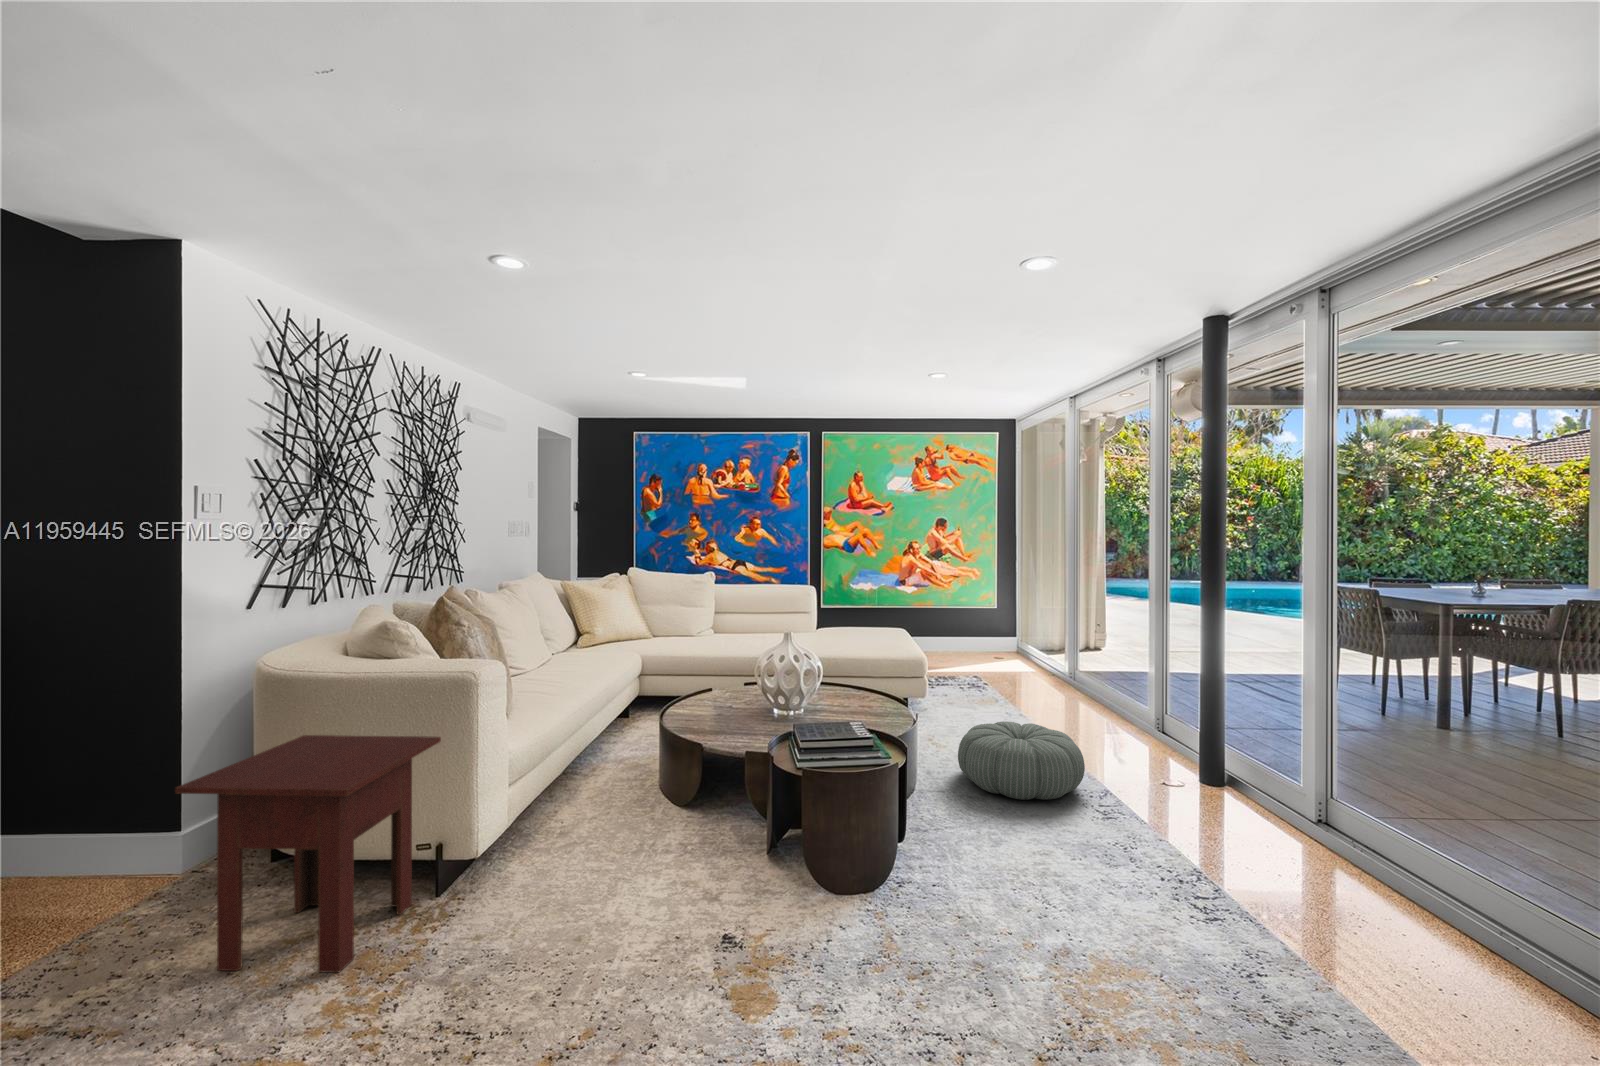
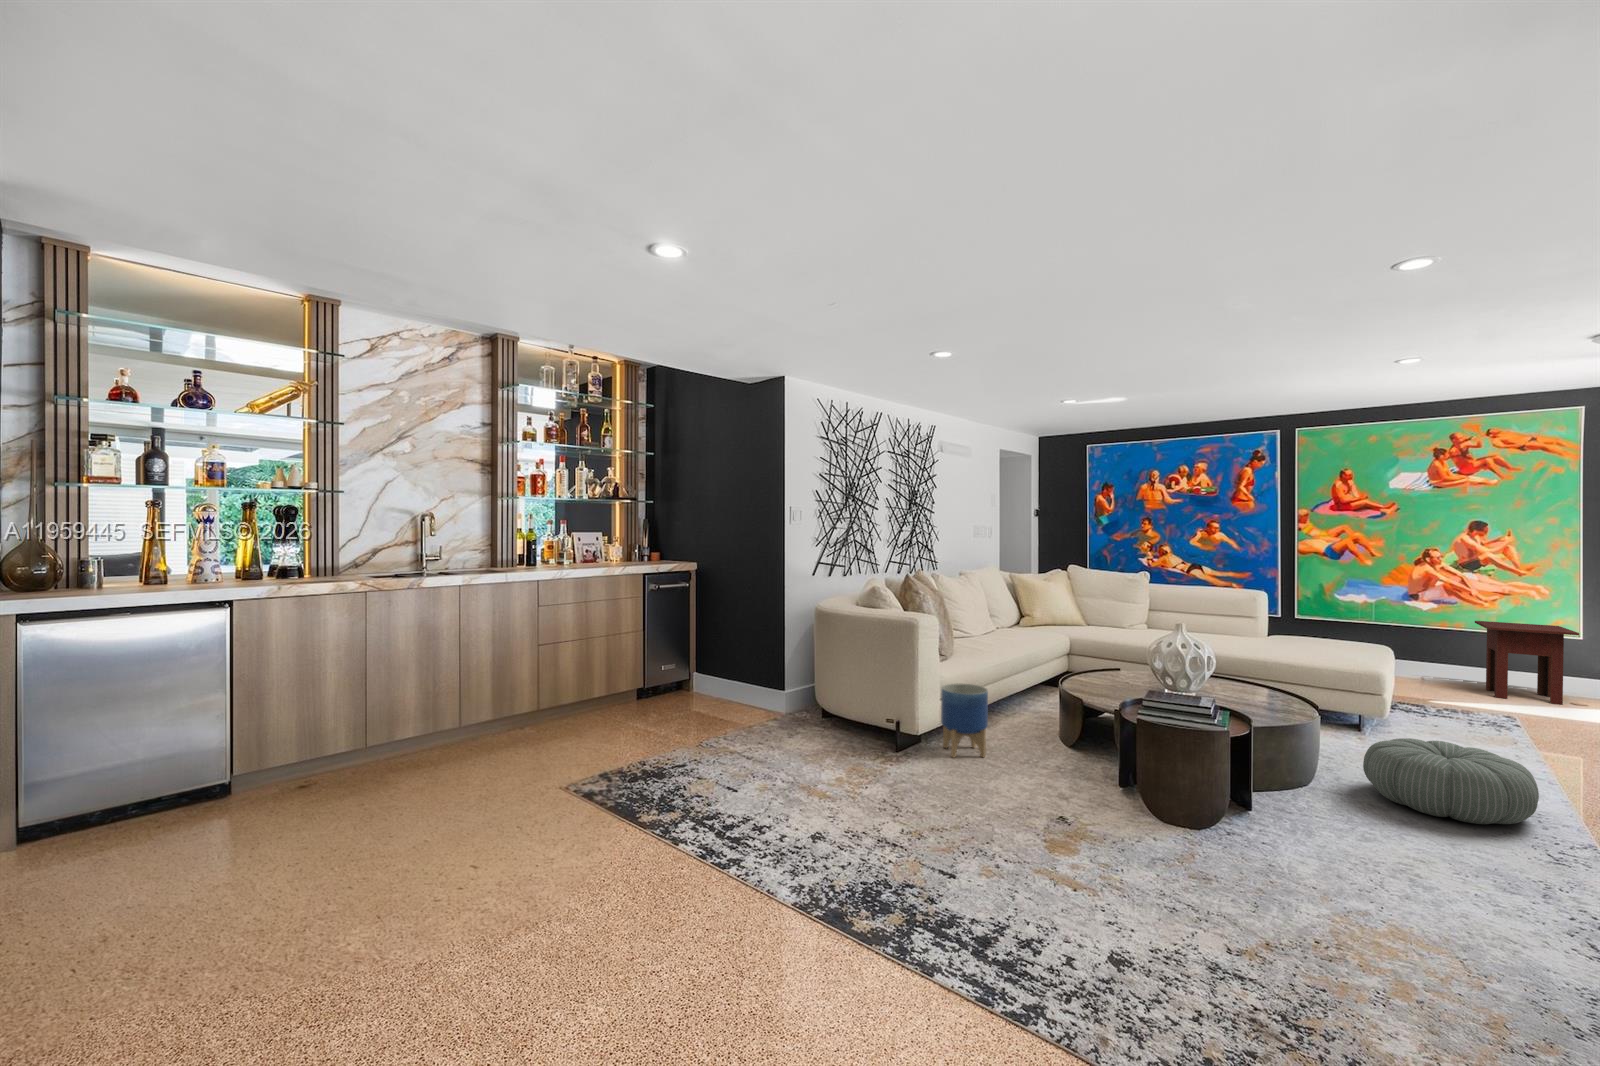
side table: present [175,735,441,973] -> present [1475,621,1579,704]
planter: none [512,753,584,876] -> present [941,683,988,758]

